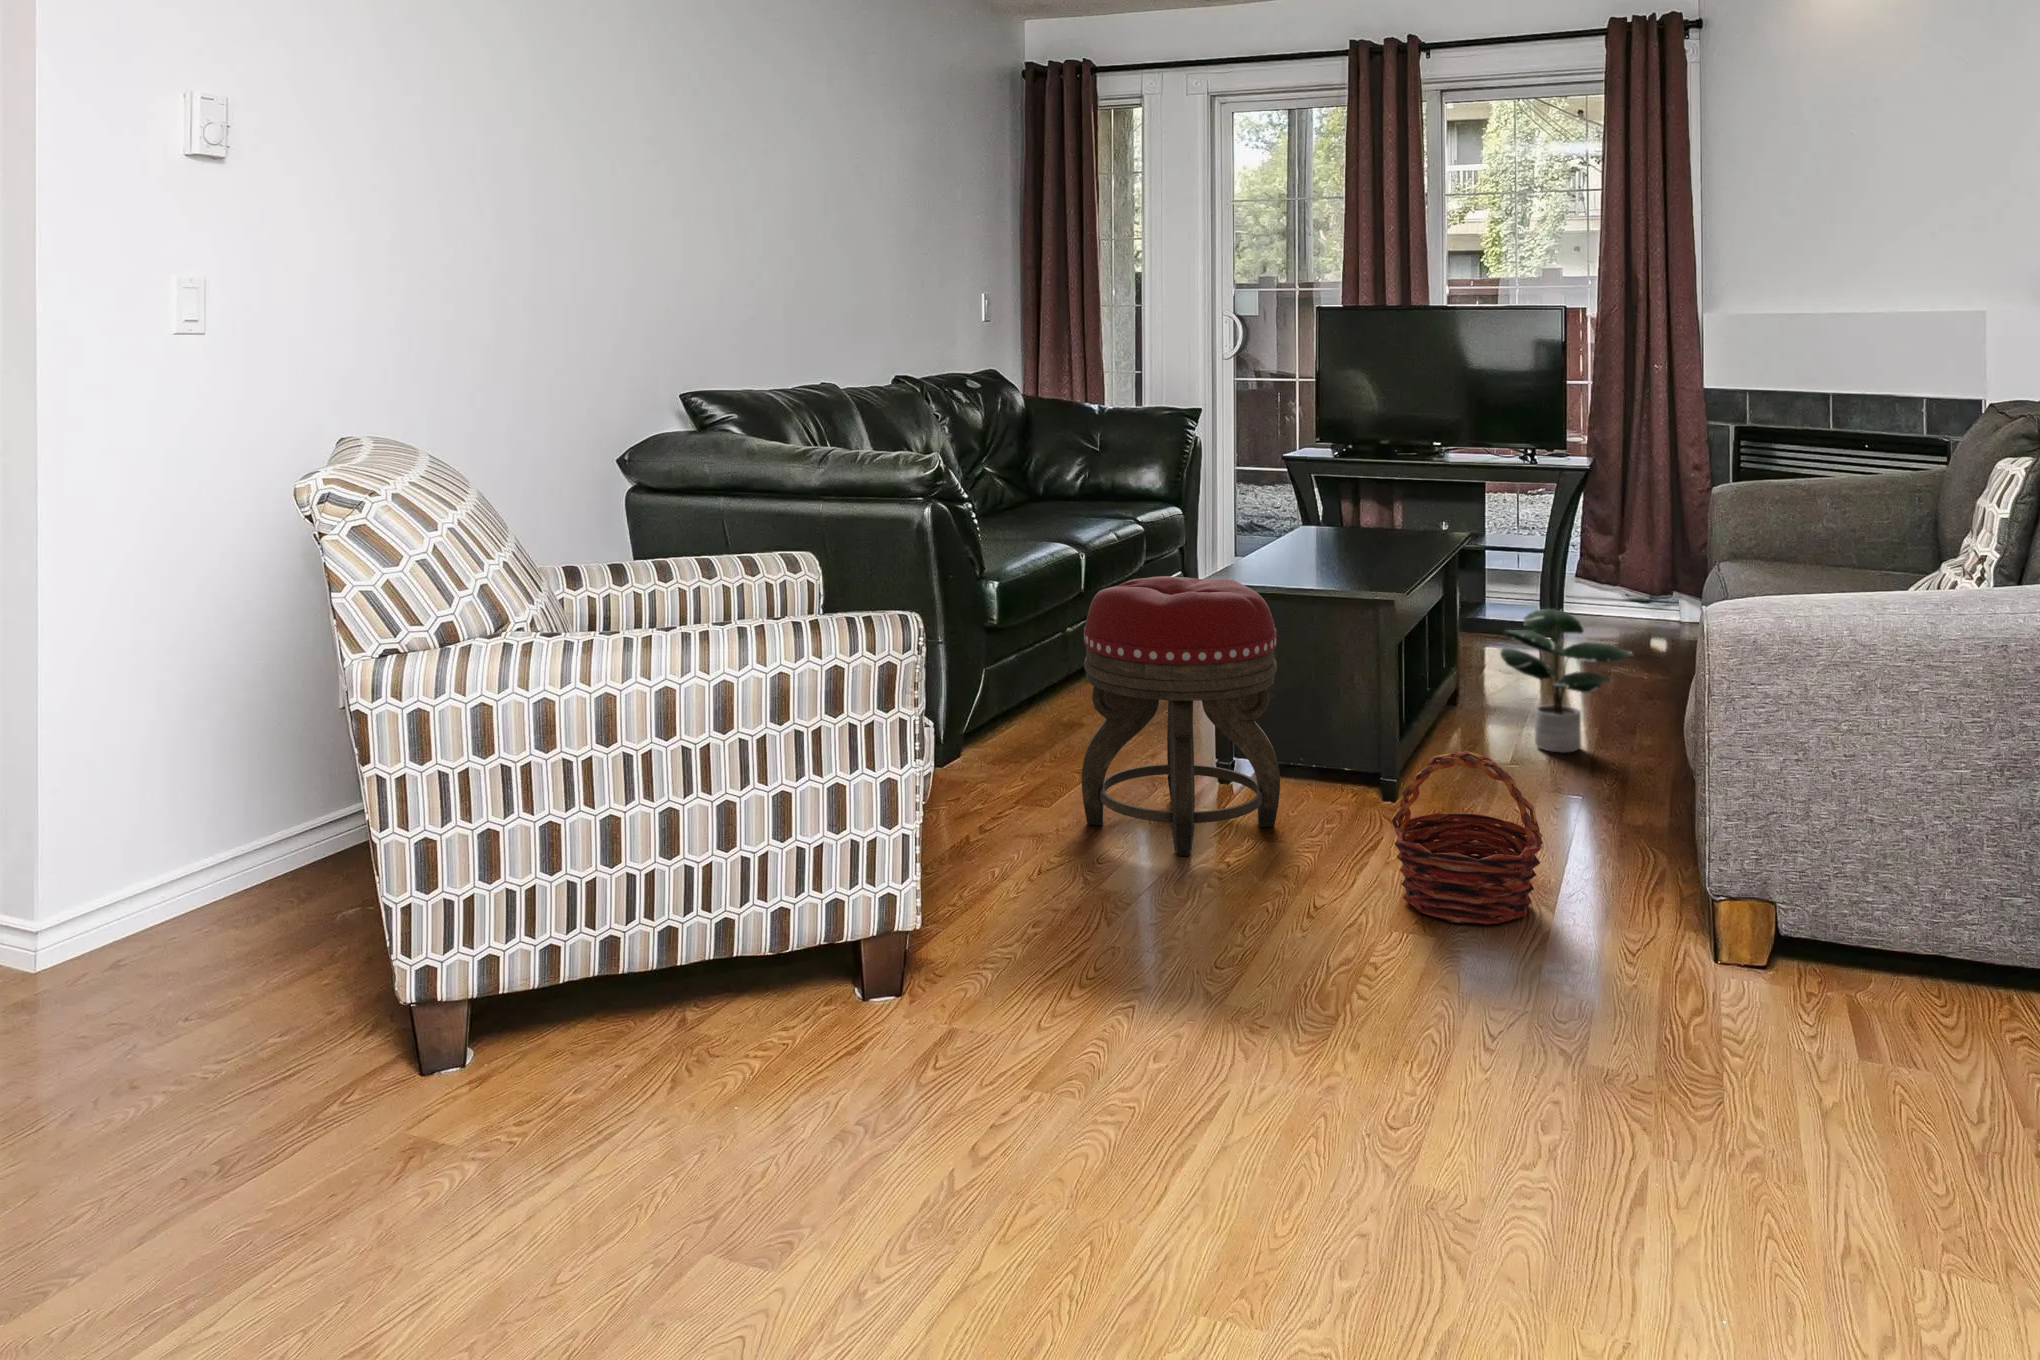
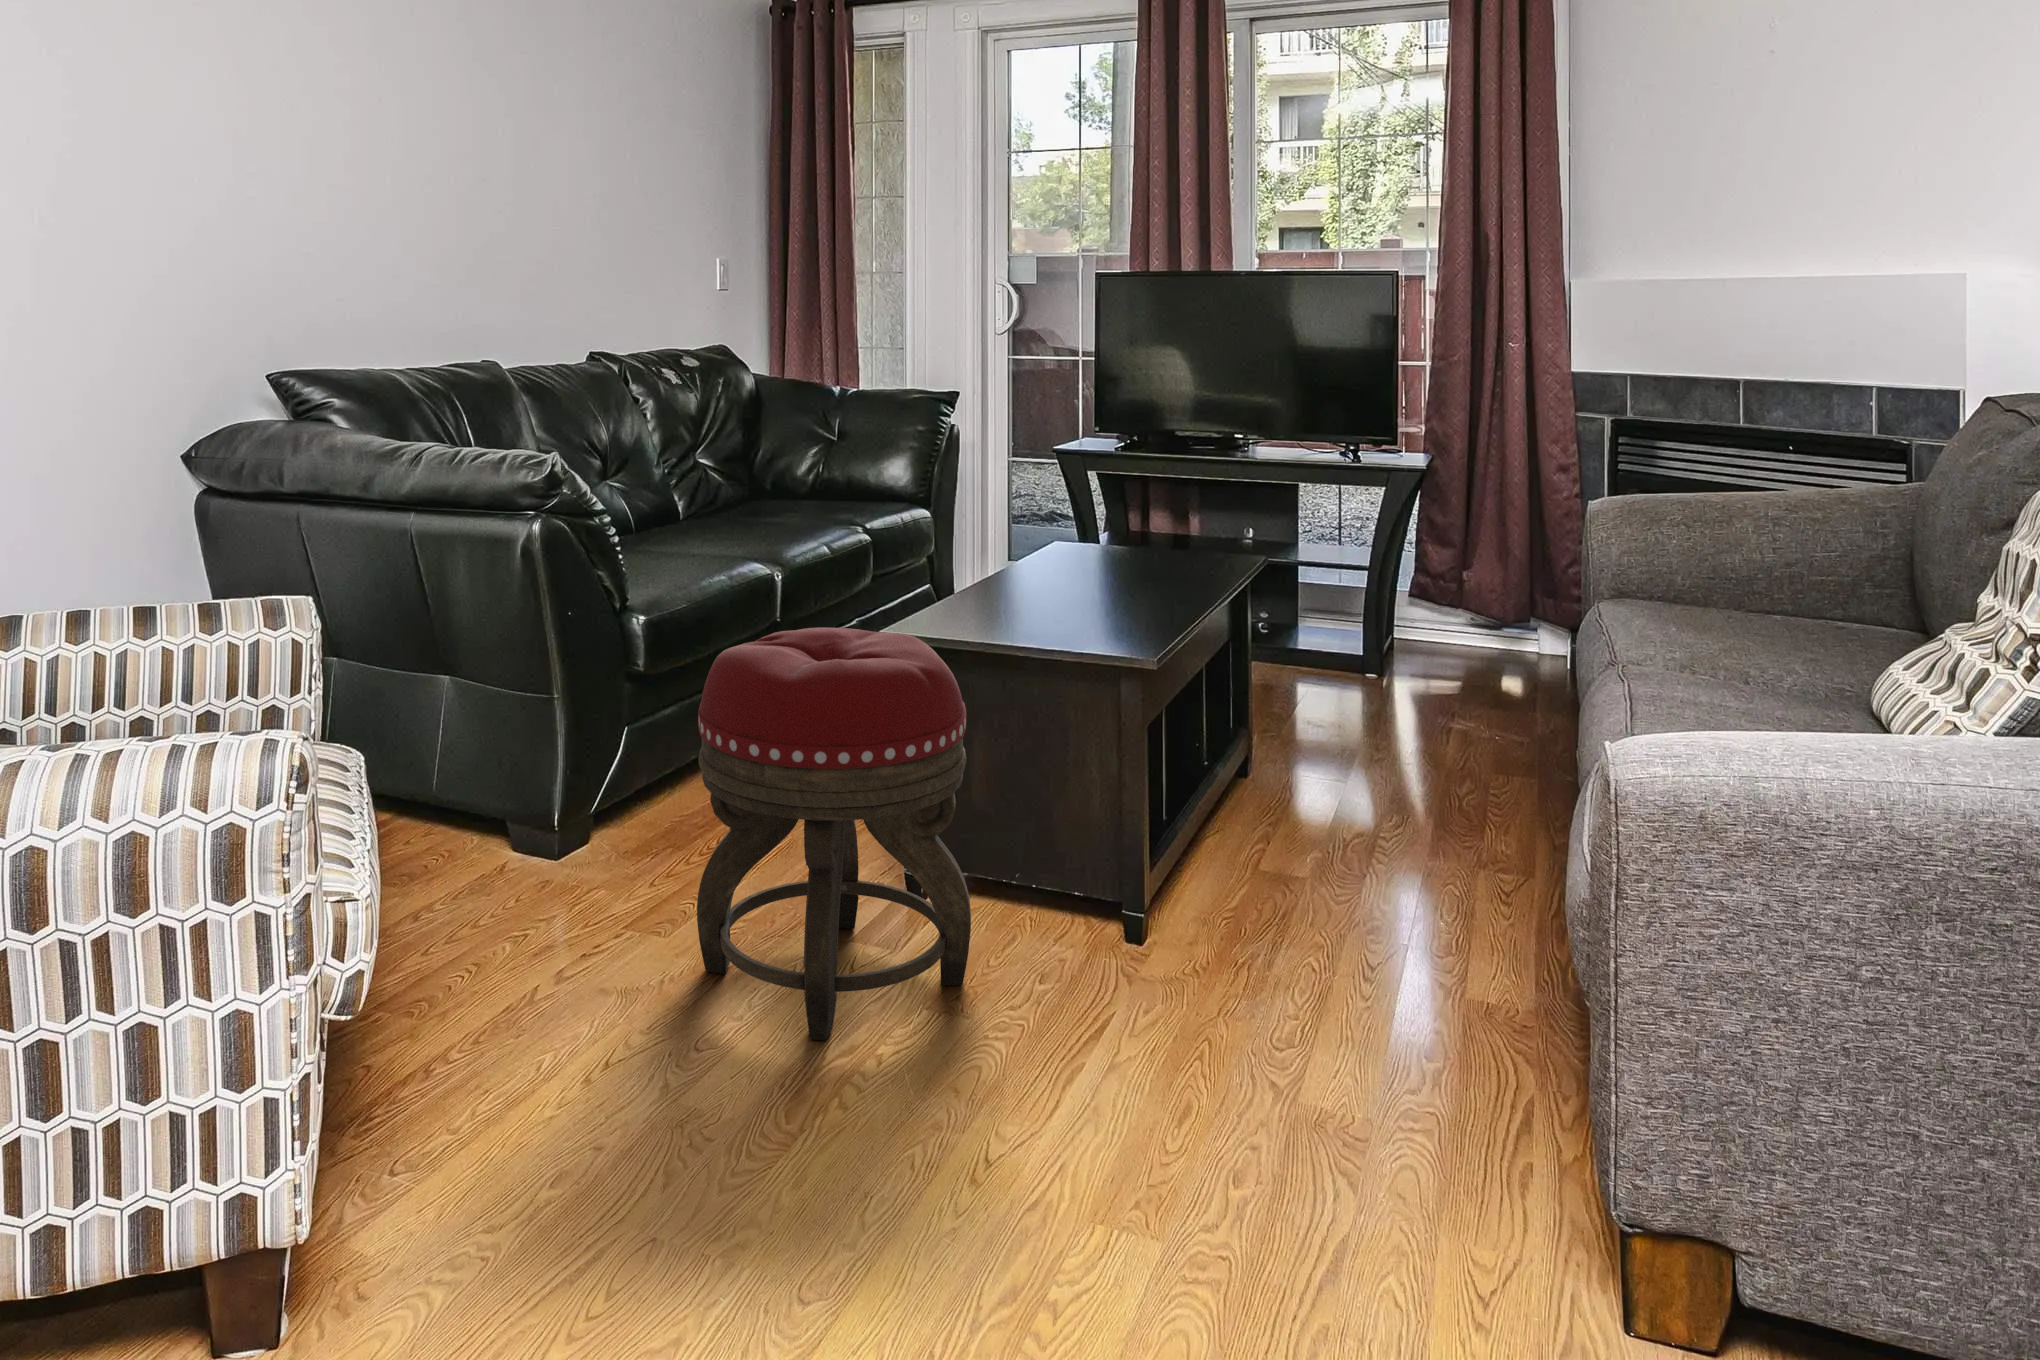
potted plant: present [1500,609,1632,753] -> none [1299,660,1481,858]
basket: present [1391,751,1543,925] -> none [1105,932,1337,1220]

